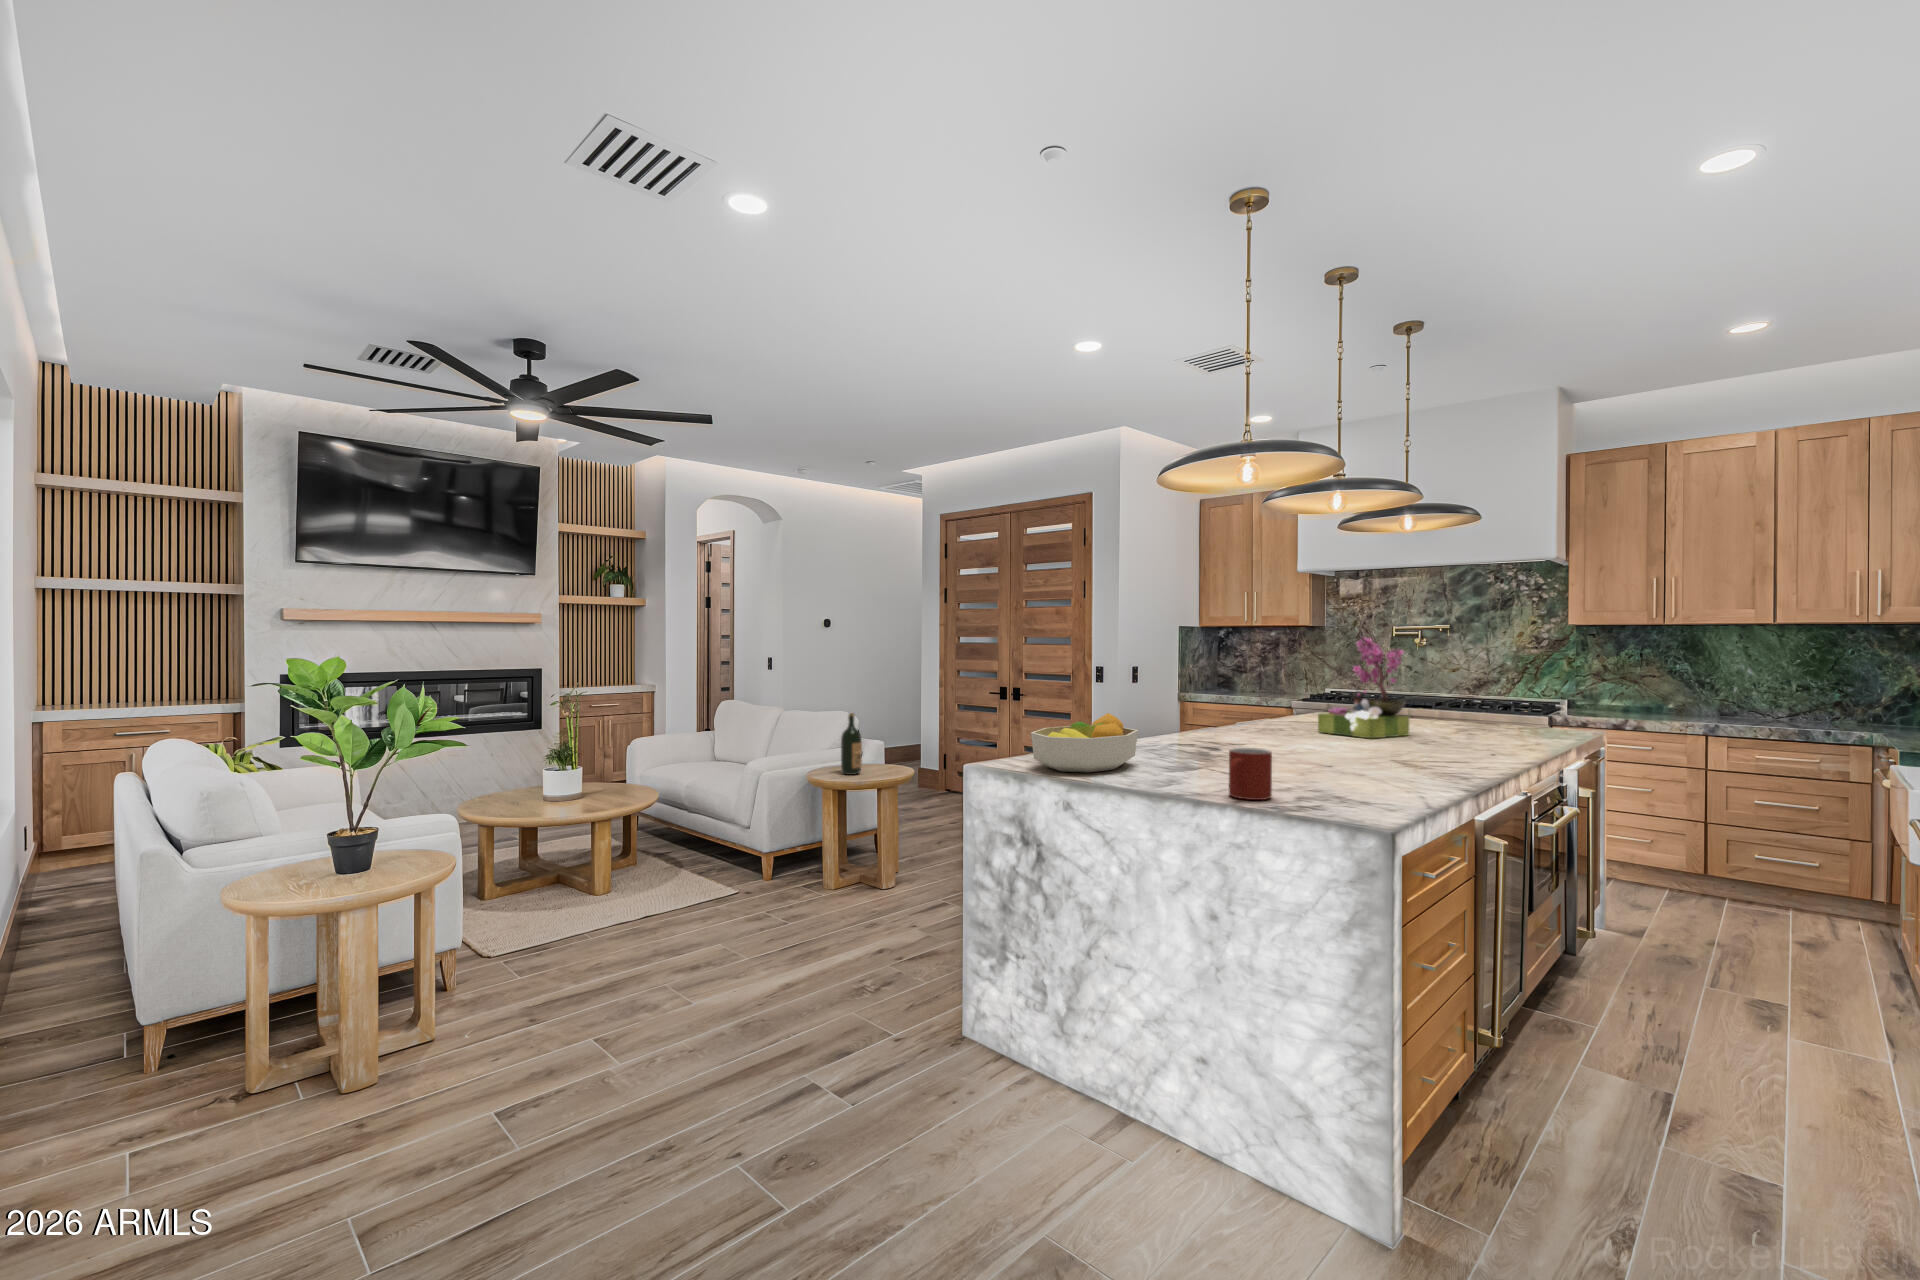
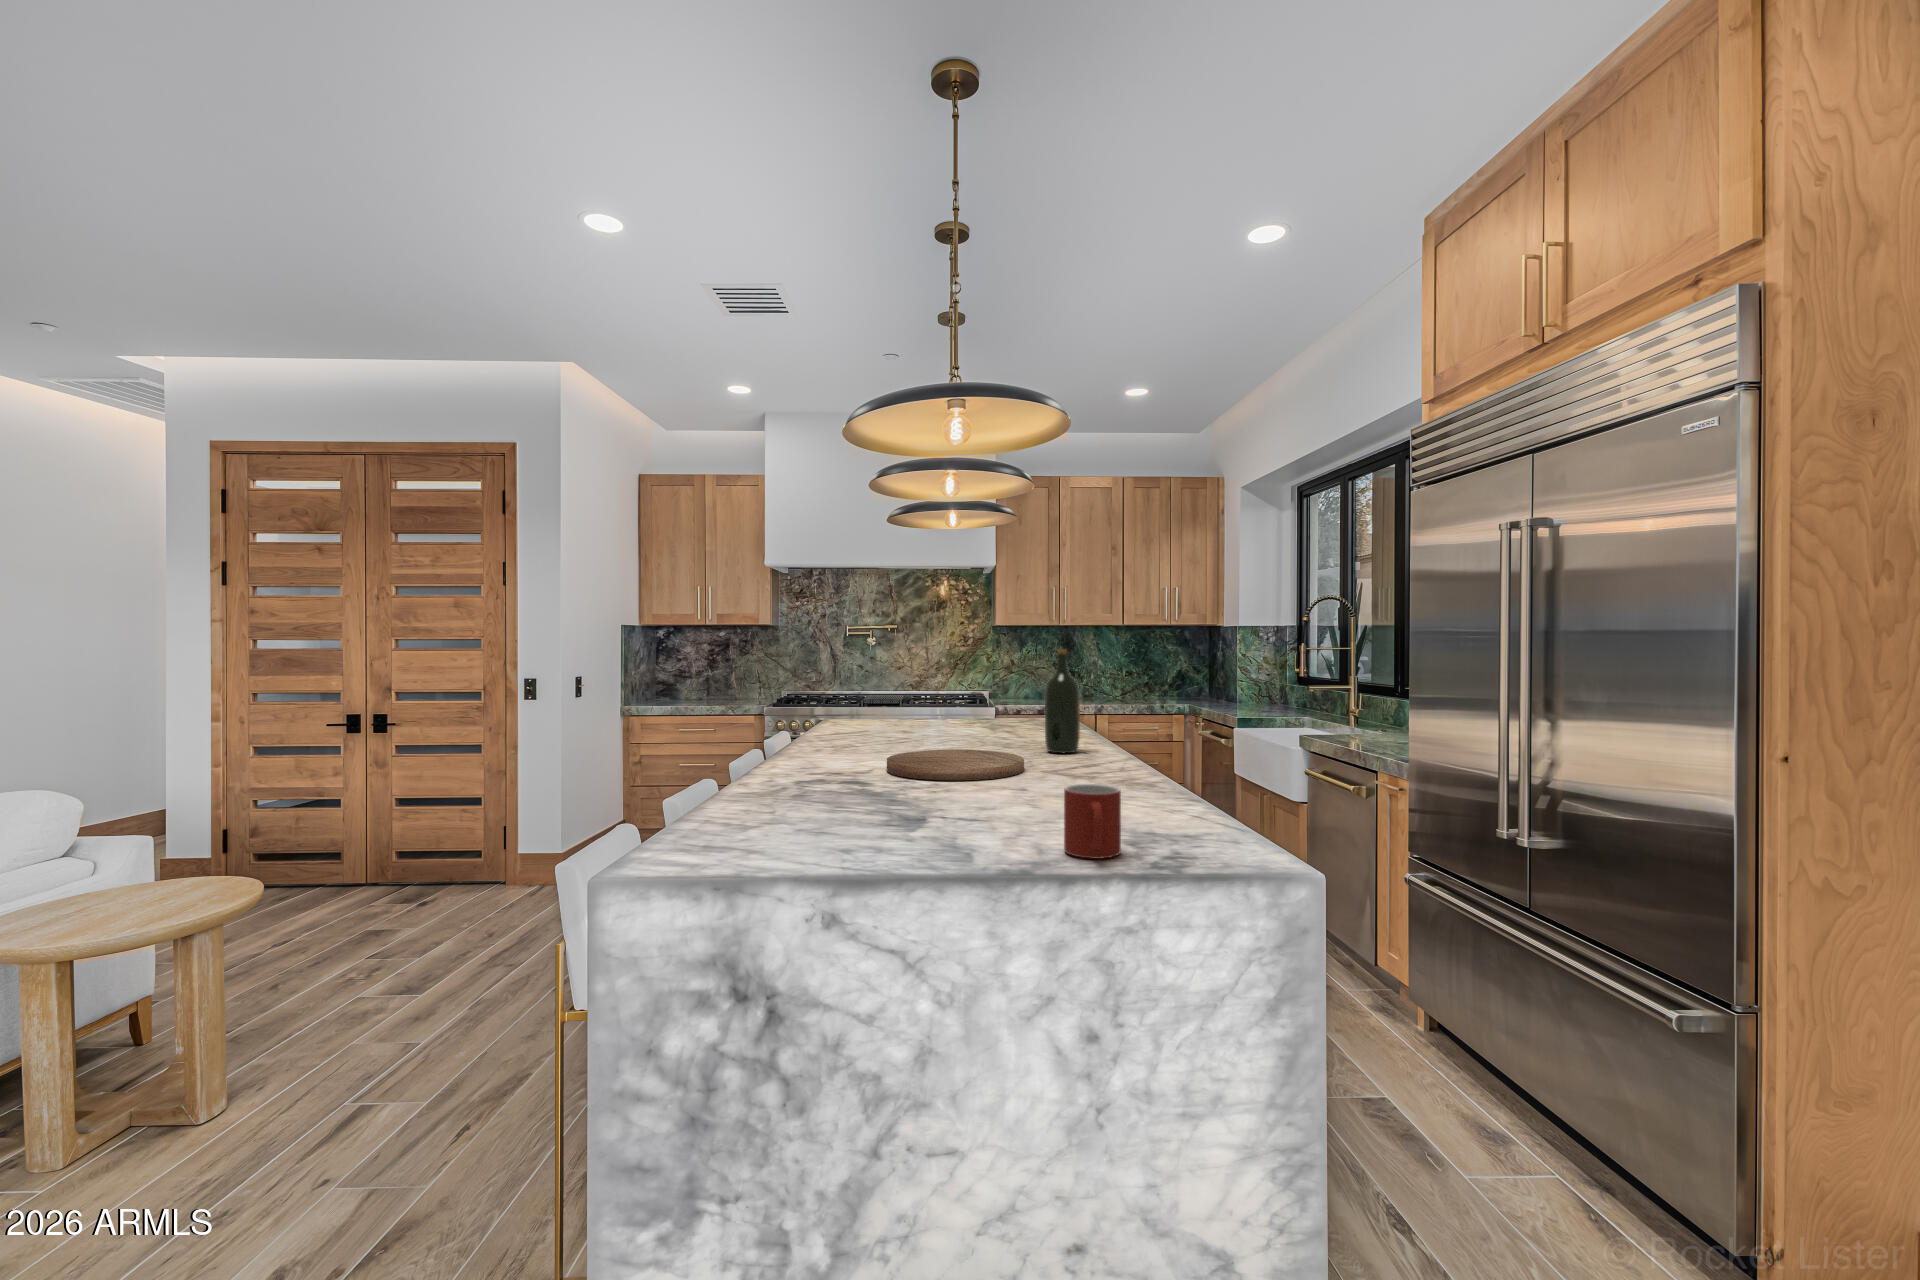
flower arrangement: present [1318,638,1409,738] -> none [916,633,998,747]
wine bottle: present [841,713,862,775] -> present [1045,649,1080,753]
fruit bowl: present [1031,713,1138,772] -> none [707,750,861,856]
cutting board: none [1240,733,1364,757] -> present [887,750,1024,780]

